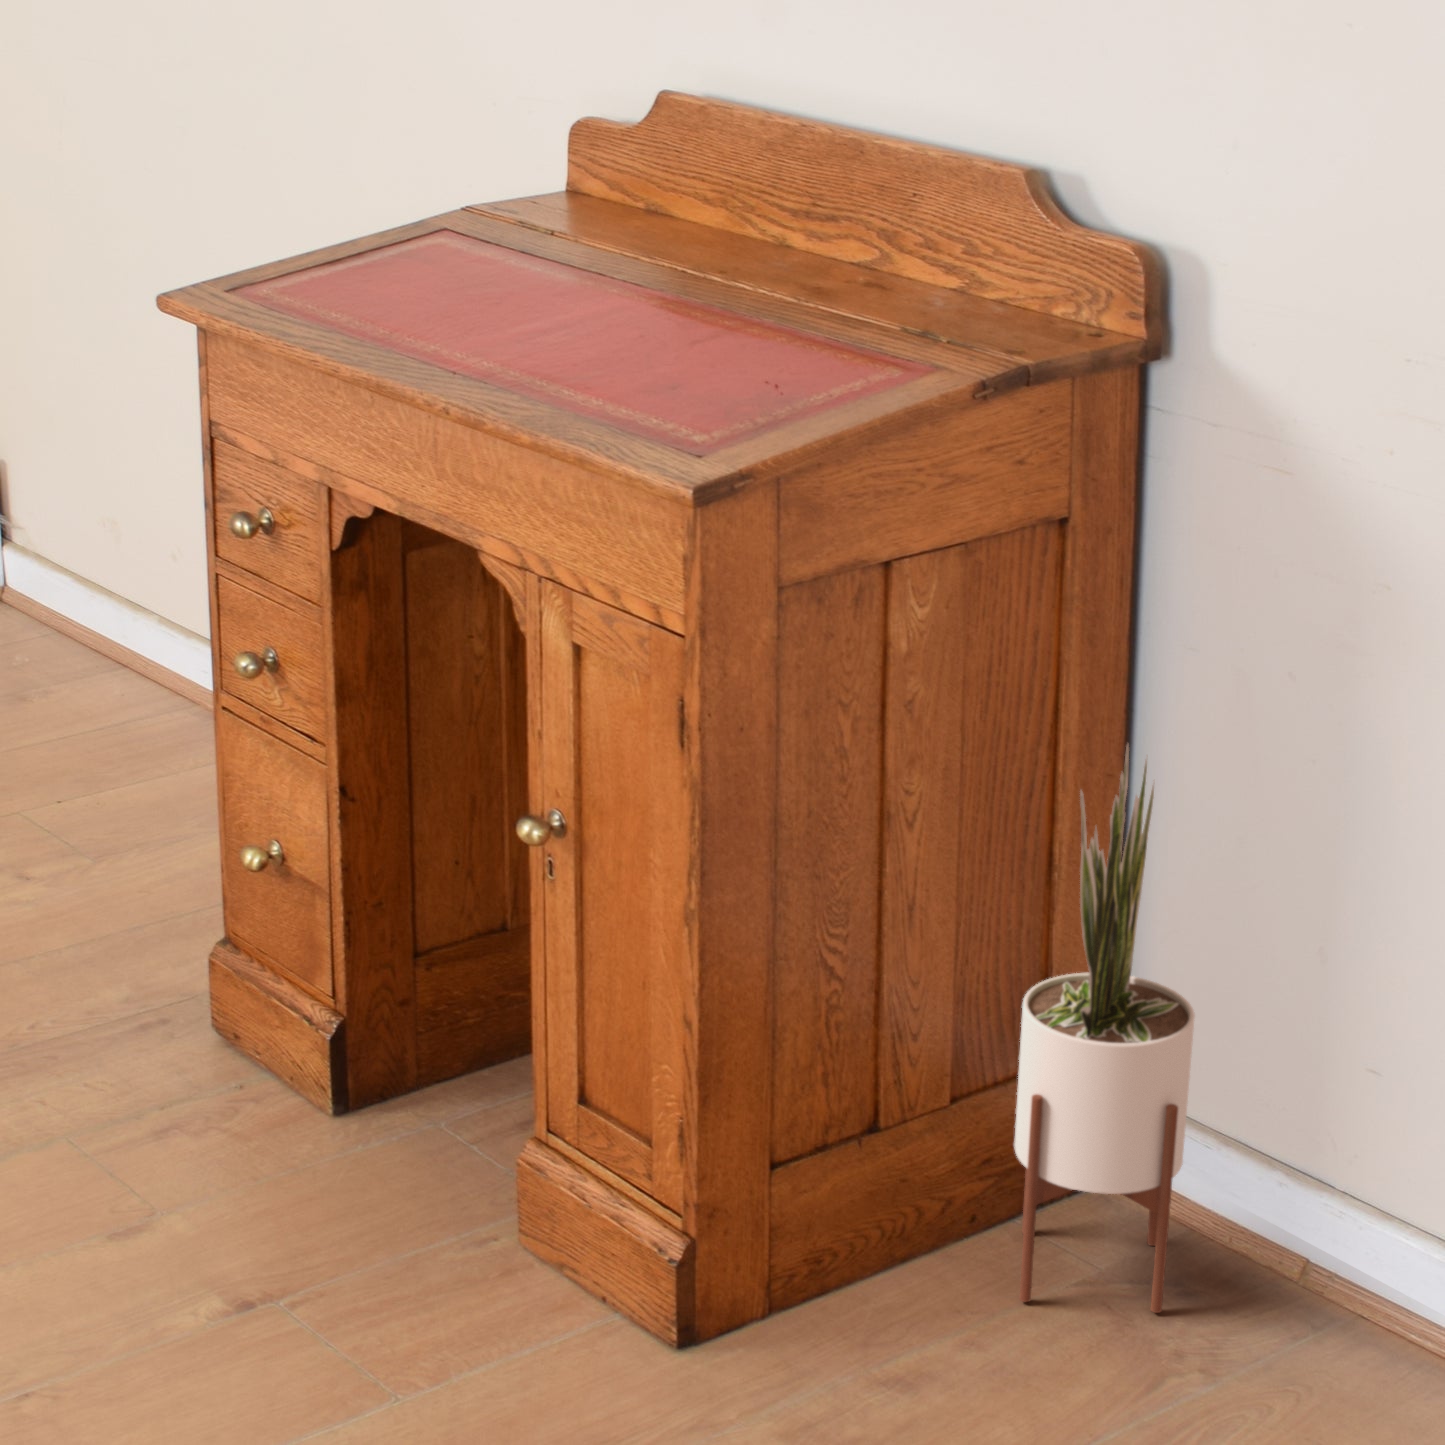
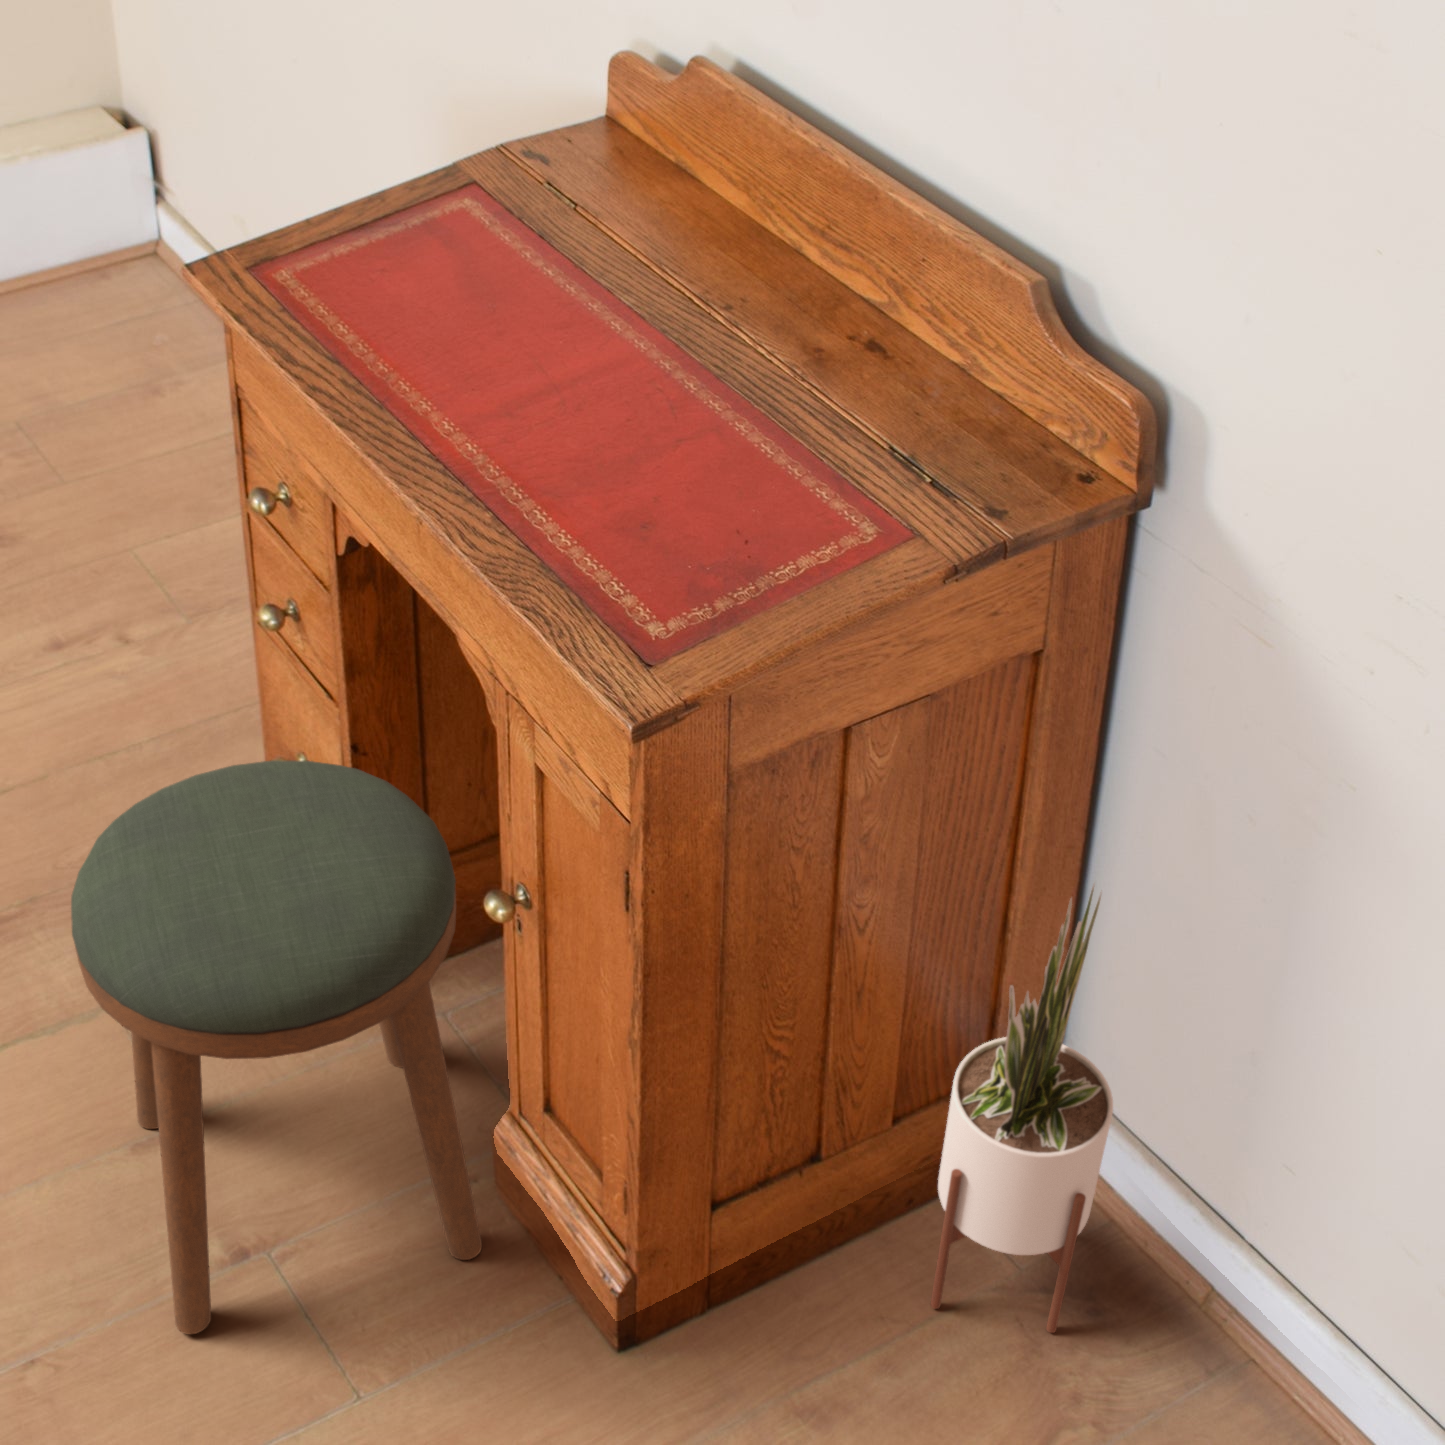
stool: none [77,738,511,1365] -> present [71,760,482,1334]

